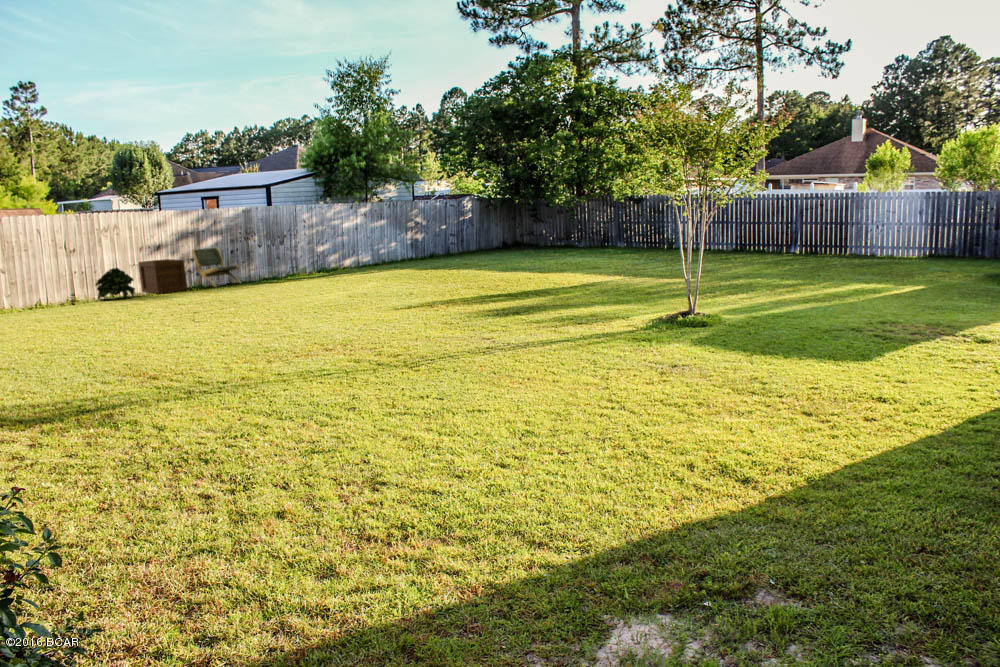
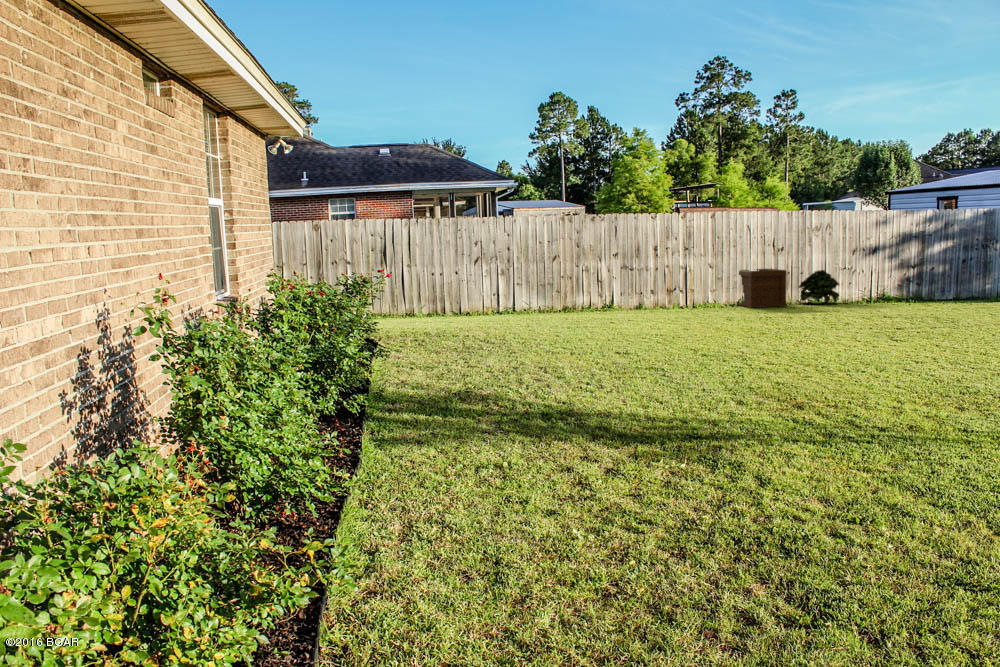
lounge chair: present [192,248,241,286] -> none [913,253,973,300]
wooden crate: present [138,259,187,294] -> present [736,269,787,308]

